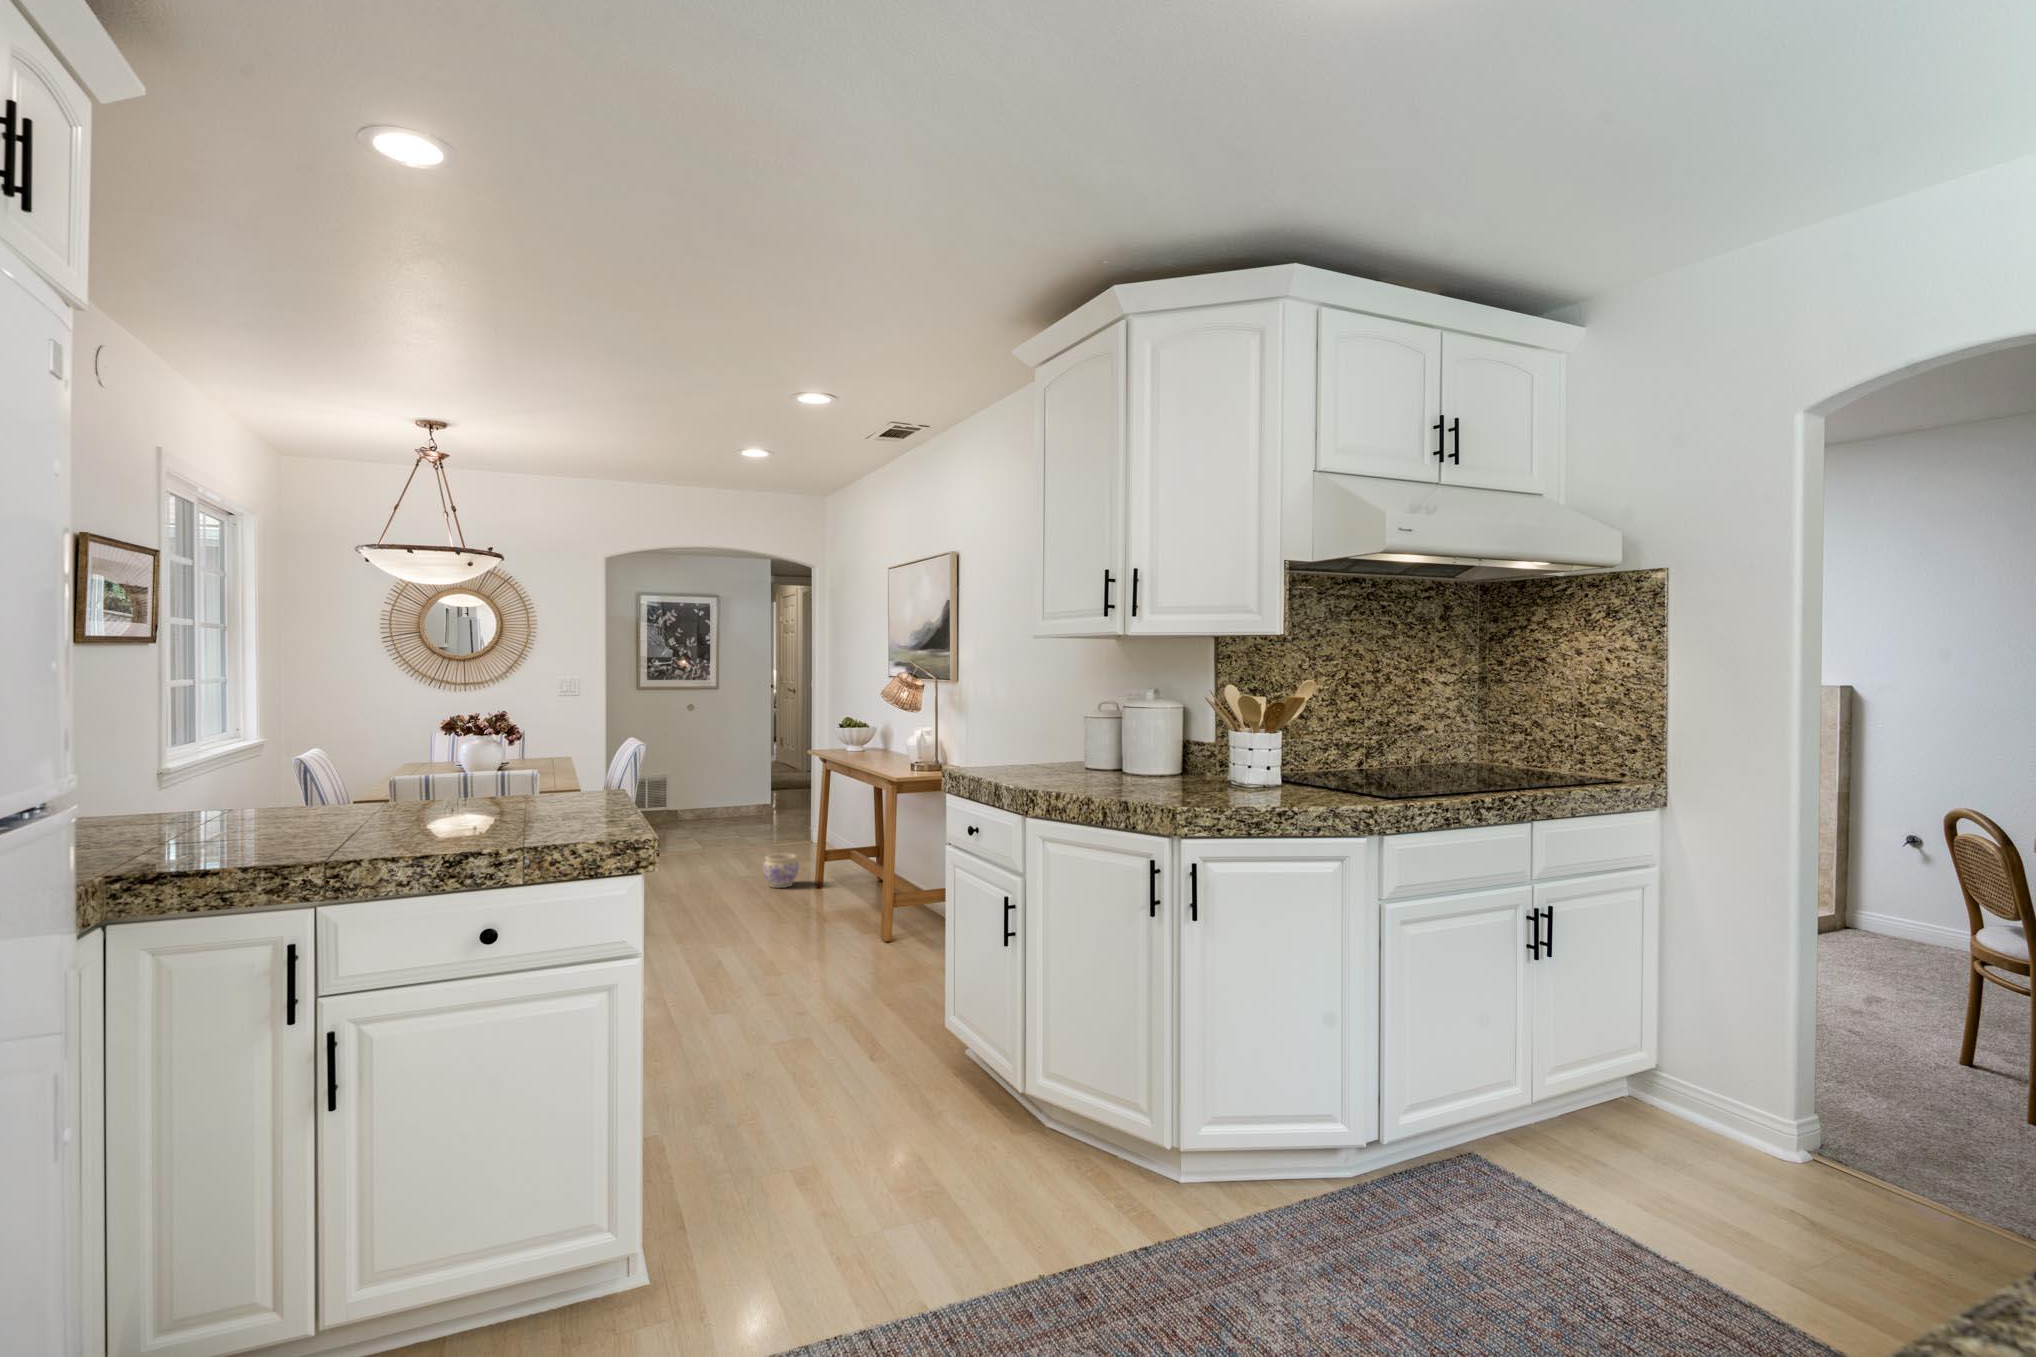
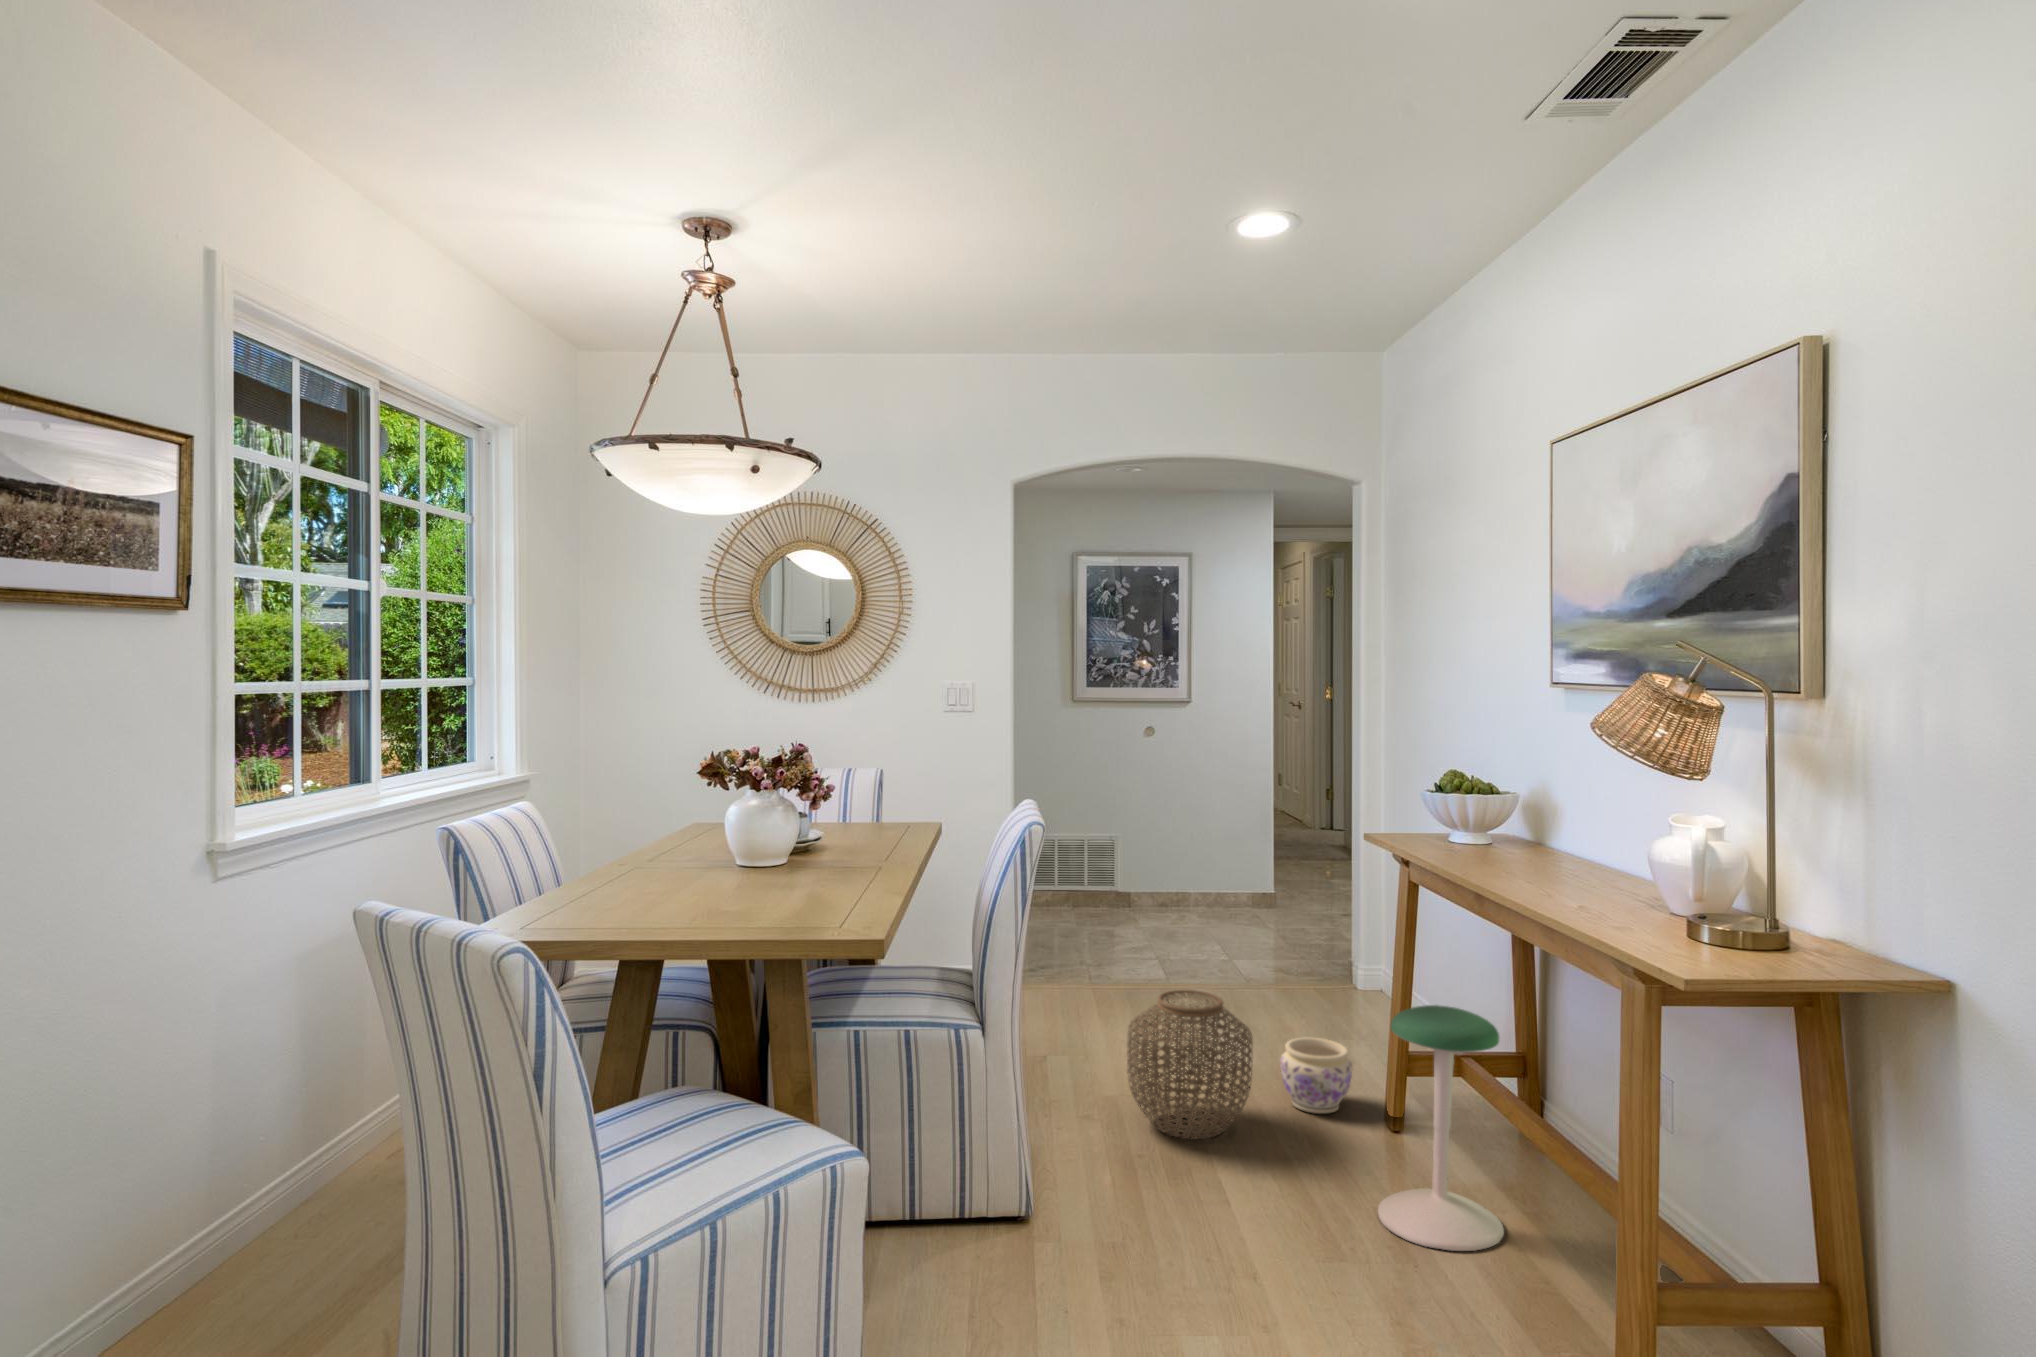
stool: none [802,817,856,917] -> present [1378,1005,1504,1251]
woven basket: none [683,831,747,902] -> present [1127,990,1253,1139]

